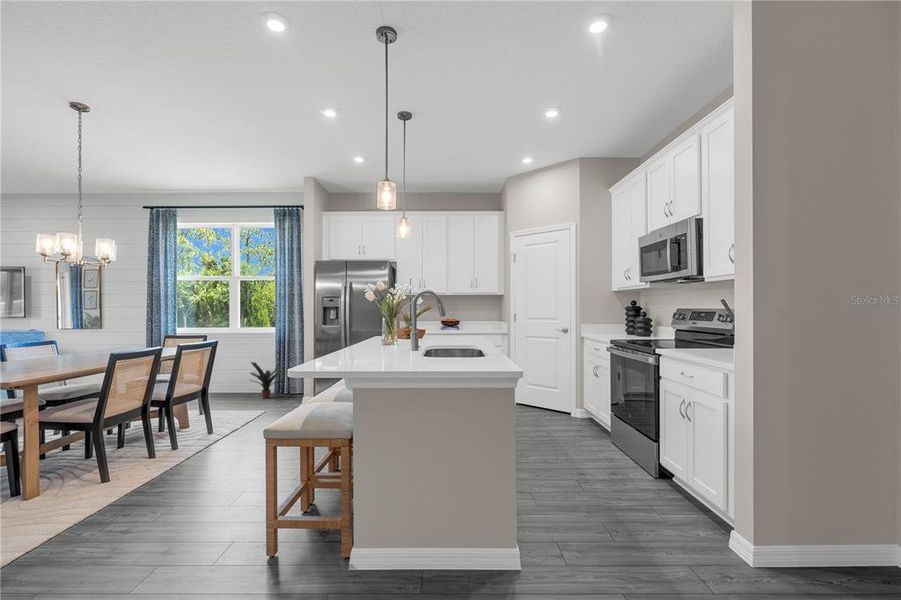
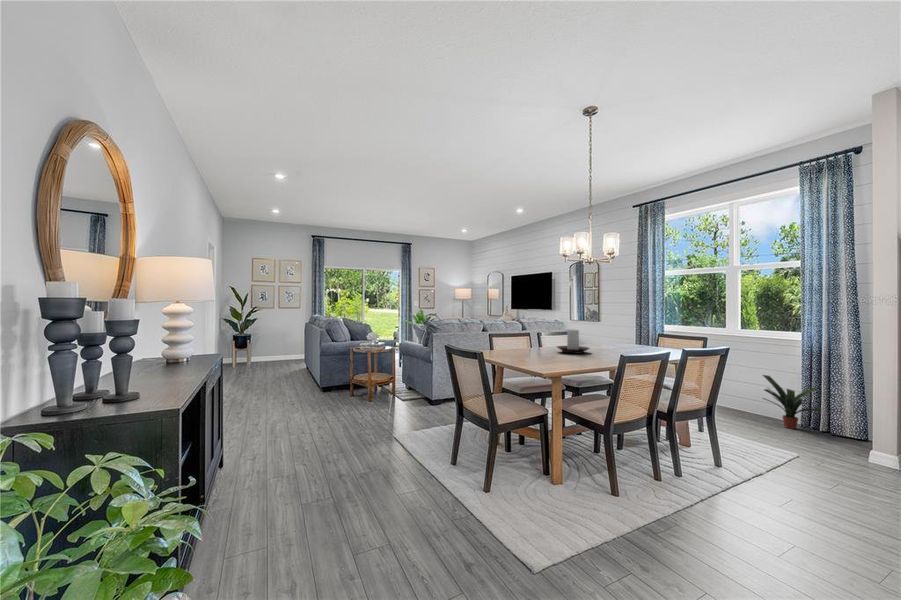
candle holder: none [40,337,84,363] -> present [557,330,590,353]

